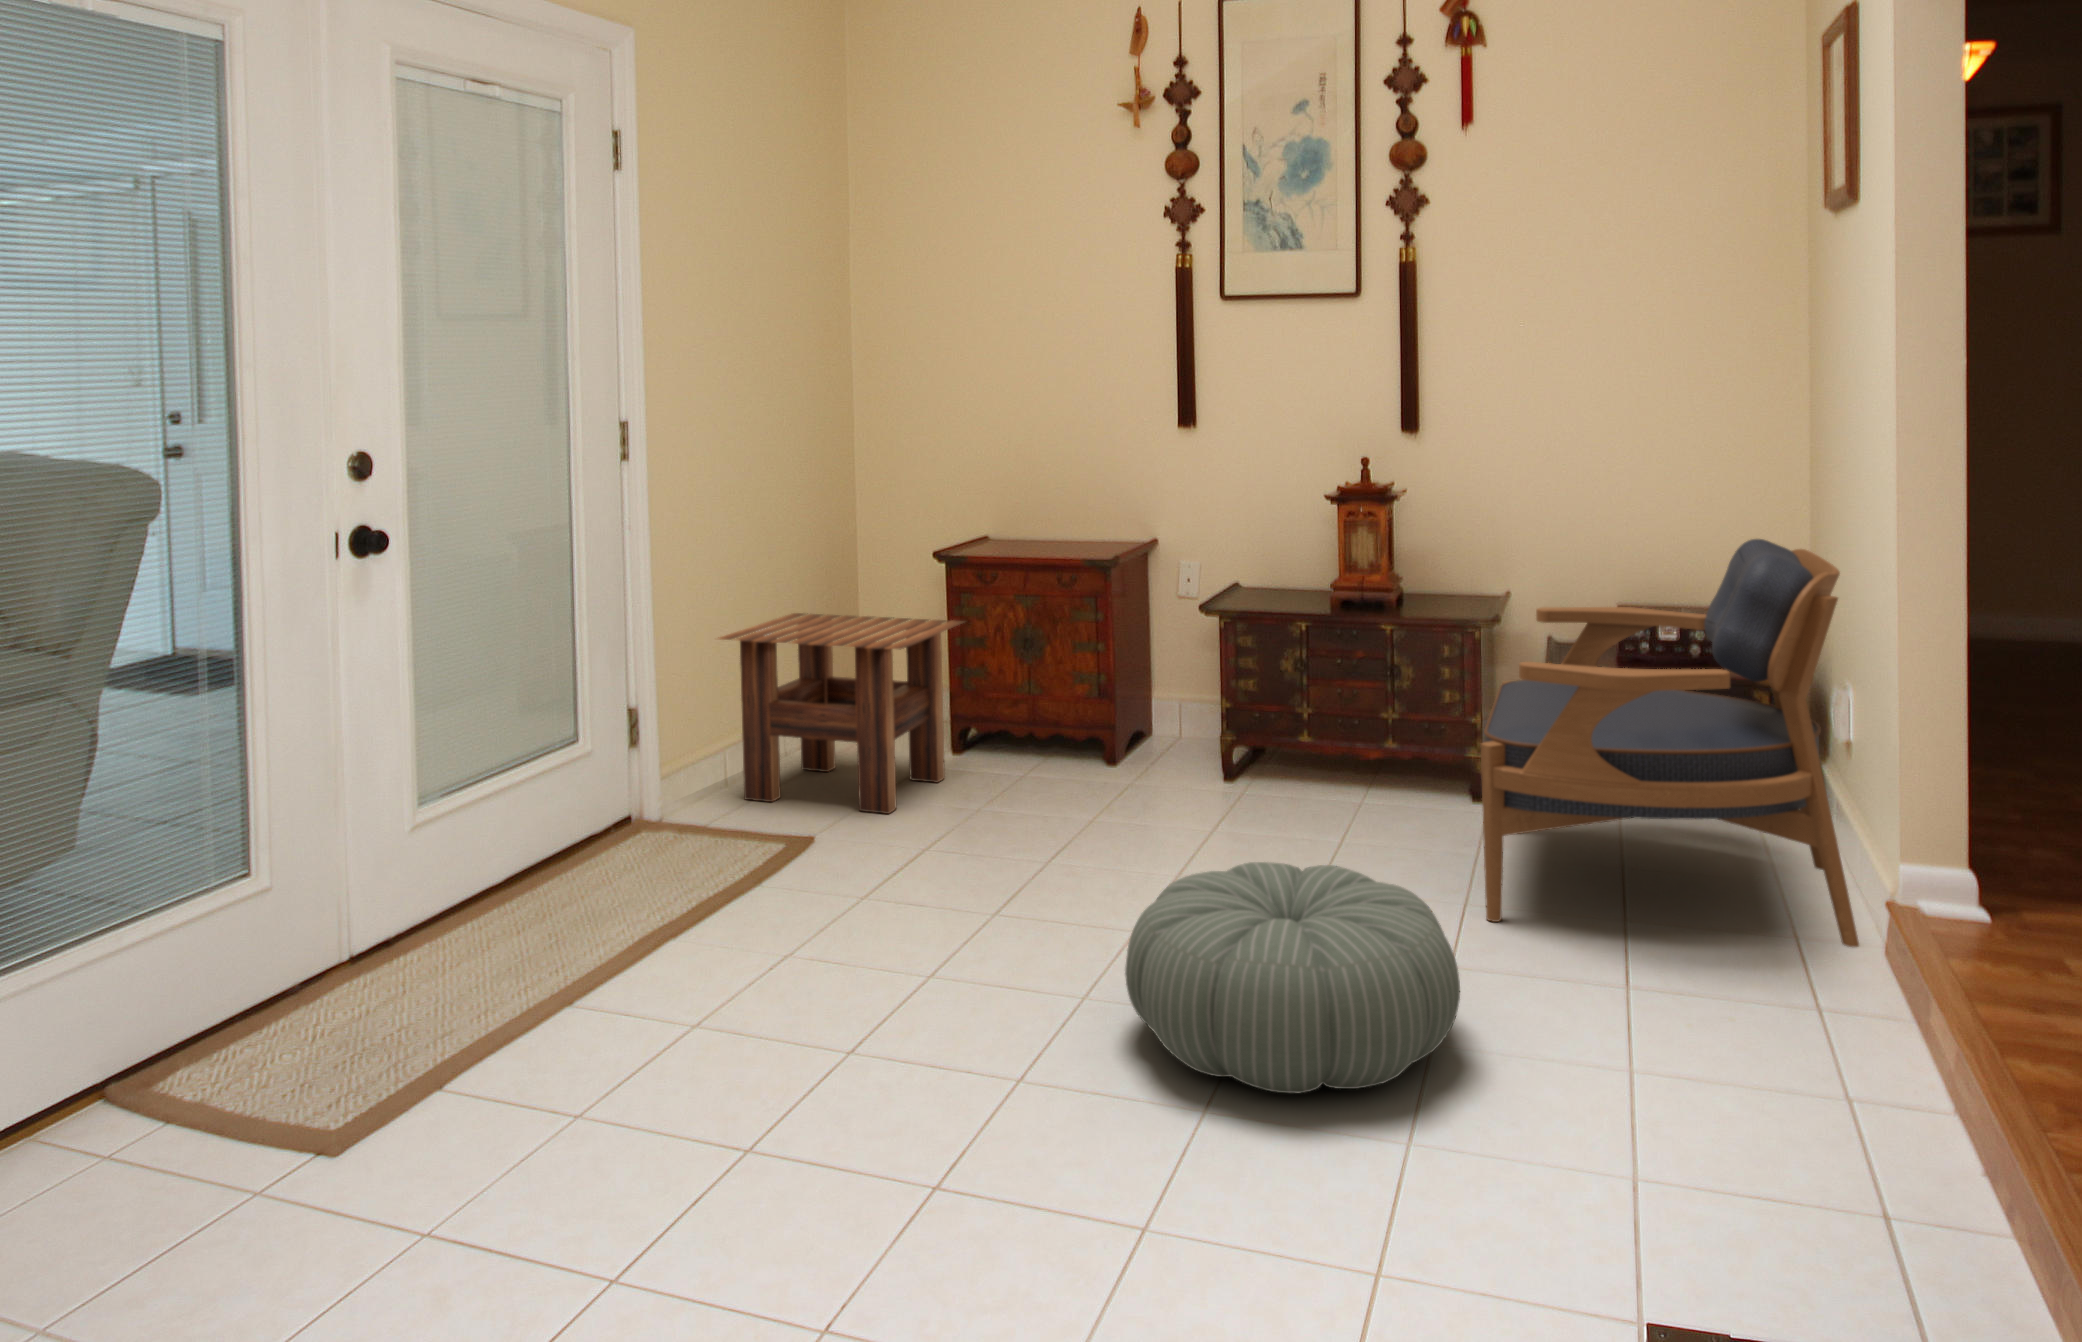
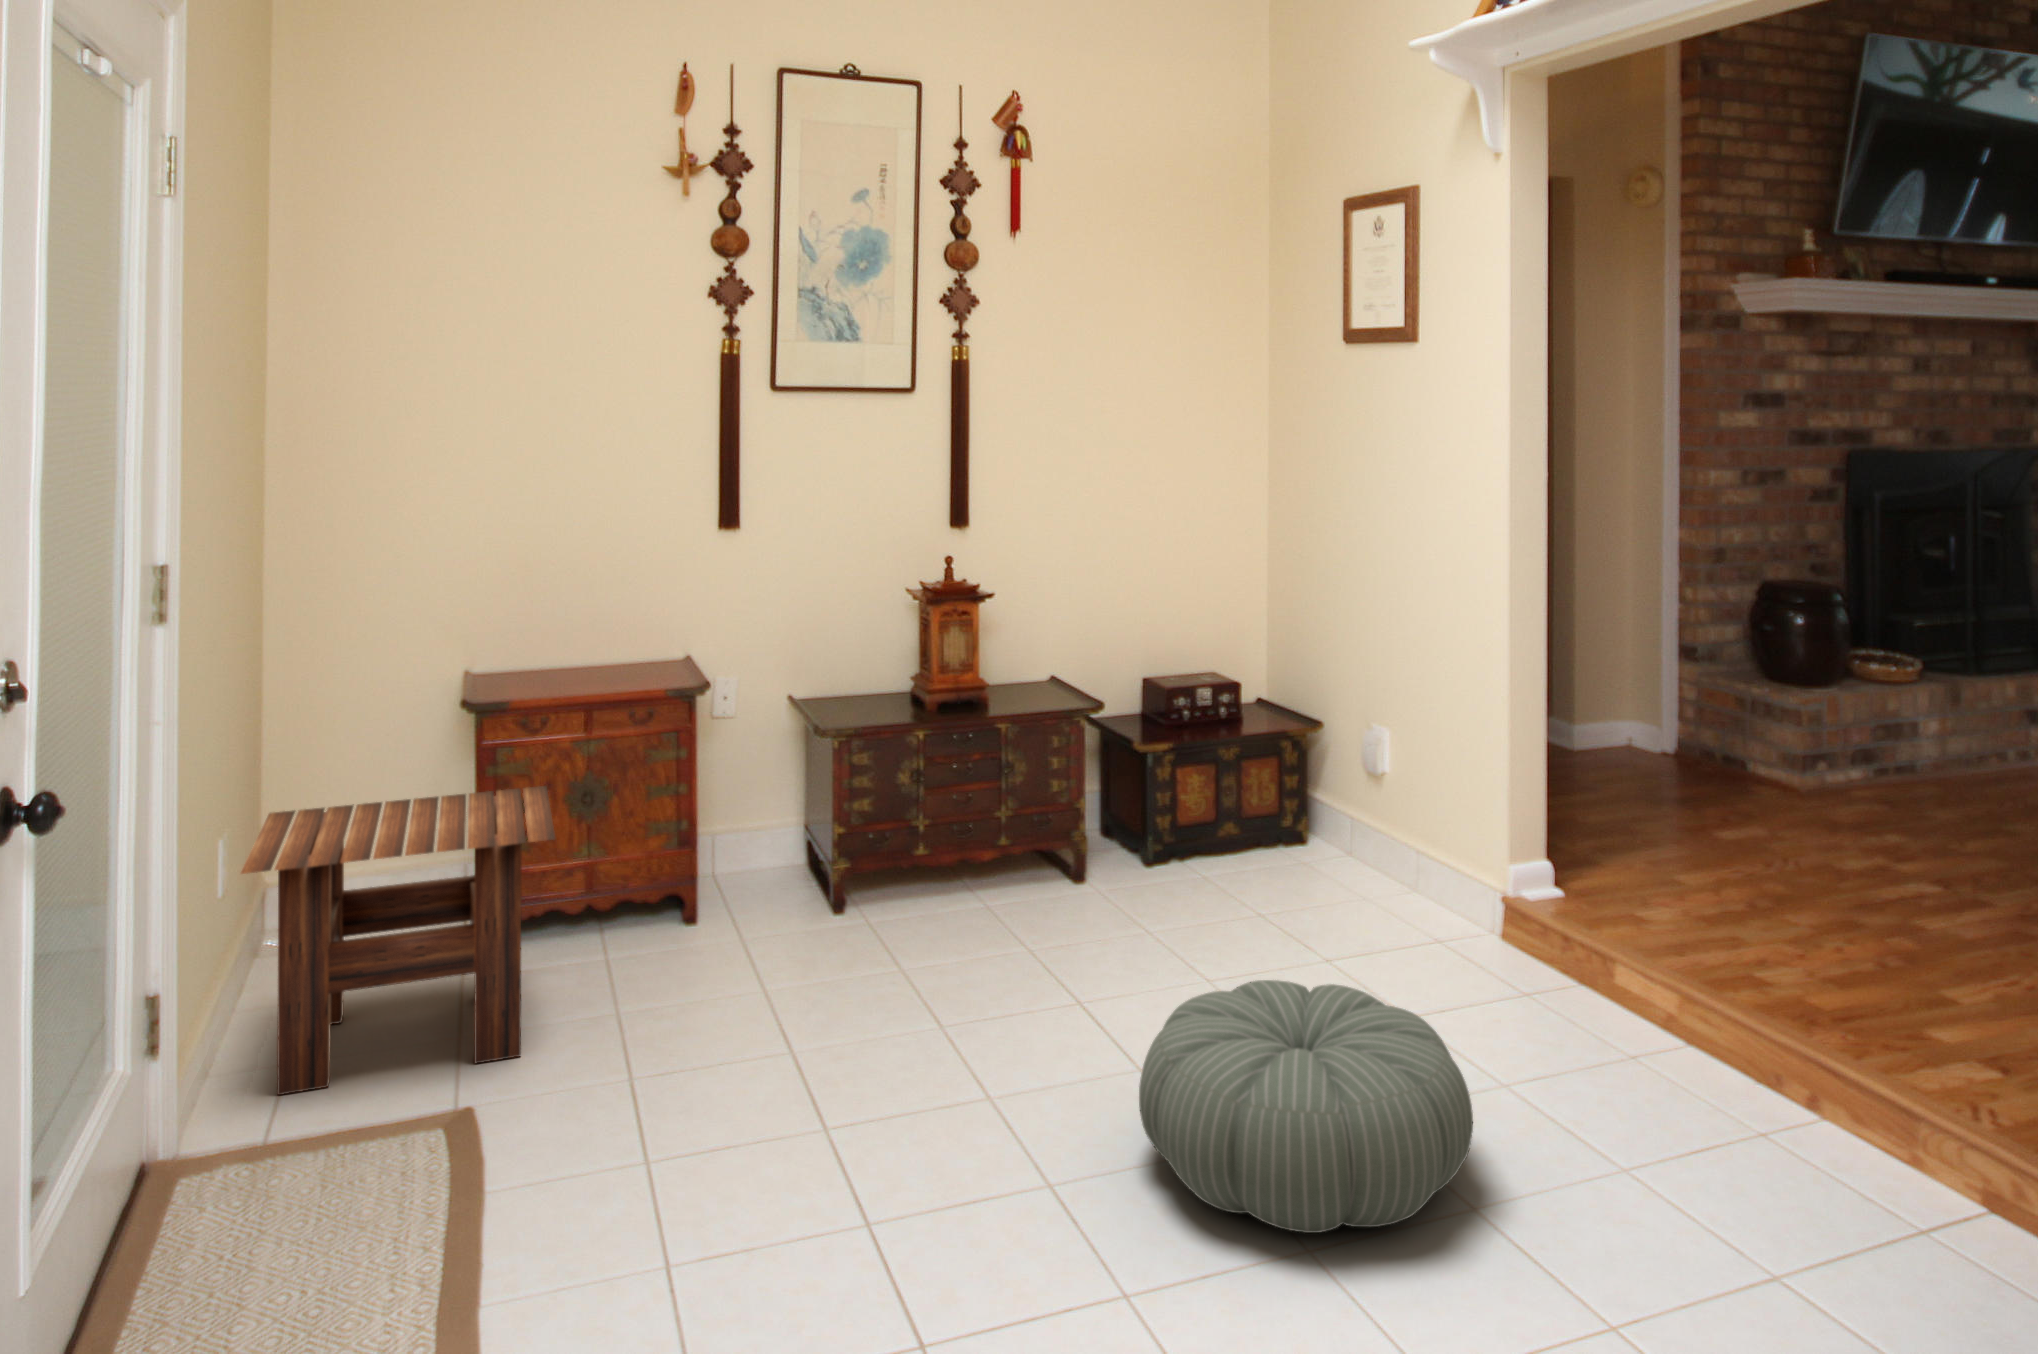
armchair: present [1481,539,1859,947] -> none [1133,612,1485,994]

